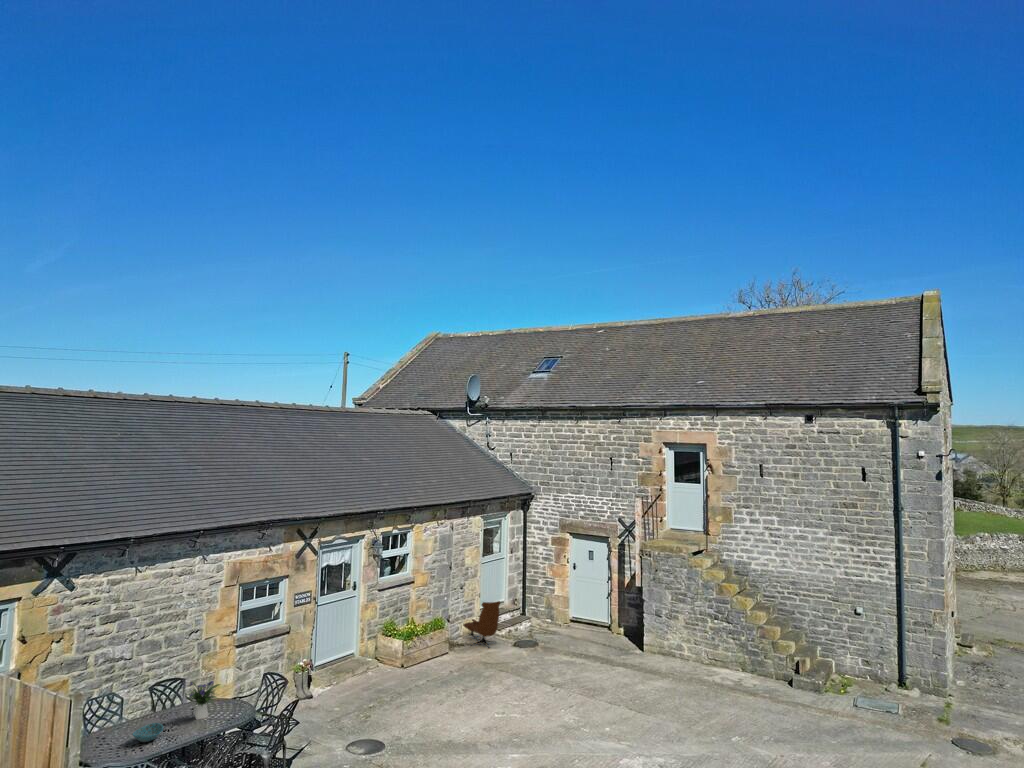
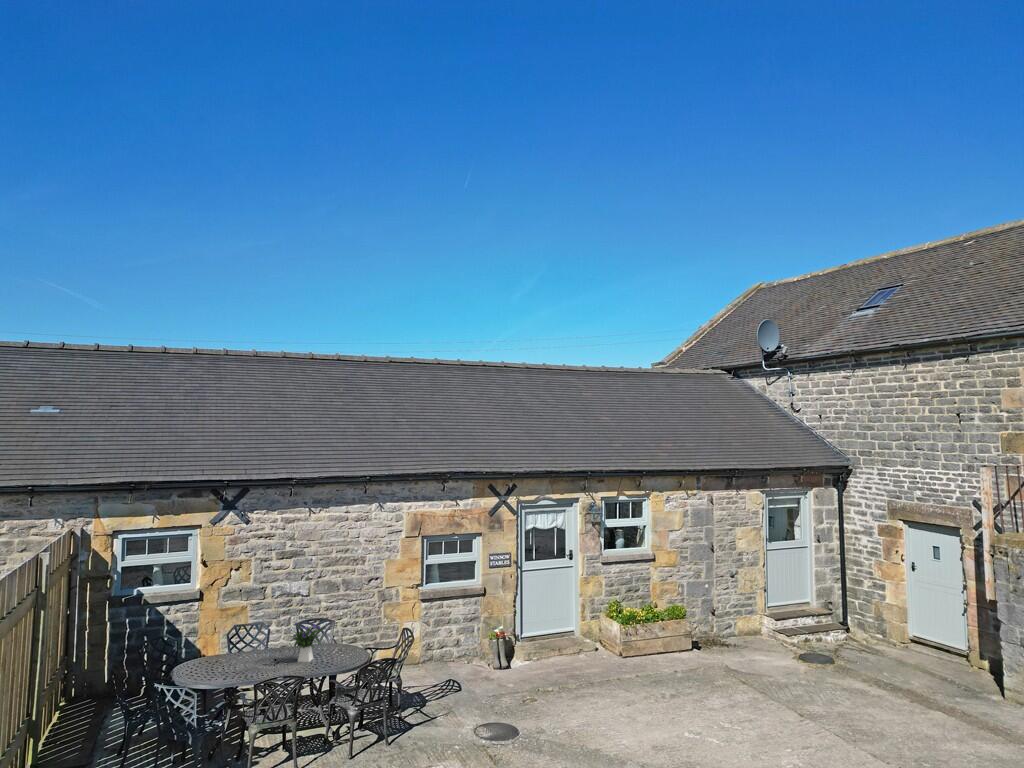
lounge chair: present [463,601,500,648] -> none [735,598,775,660]
bowl: present [133,723,163,742] -> none [220,655,253,672]

